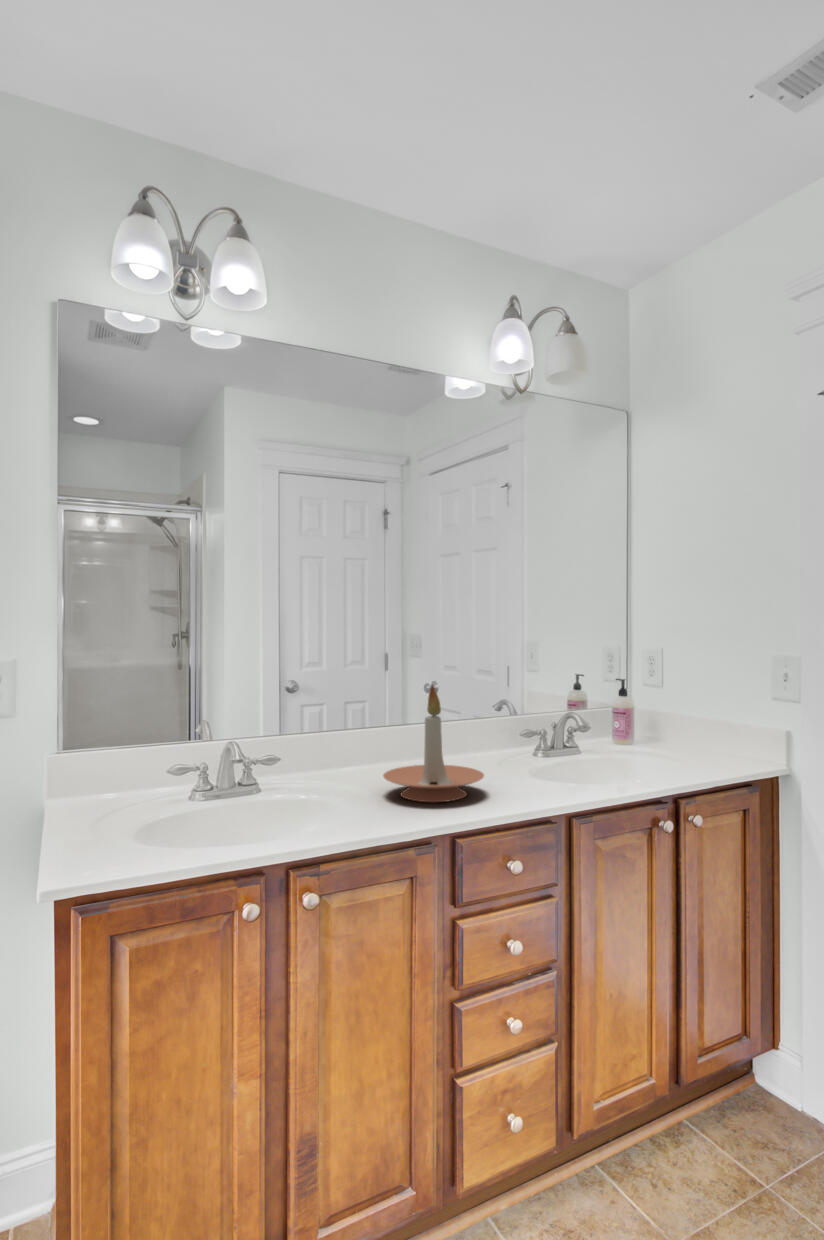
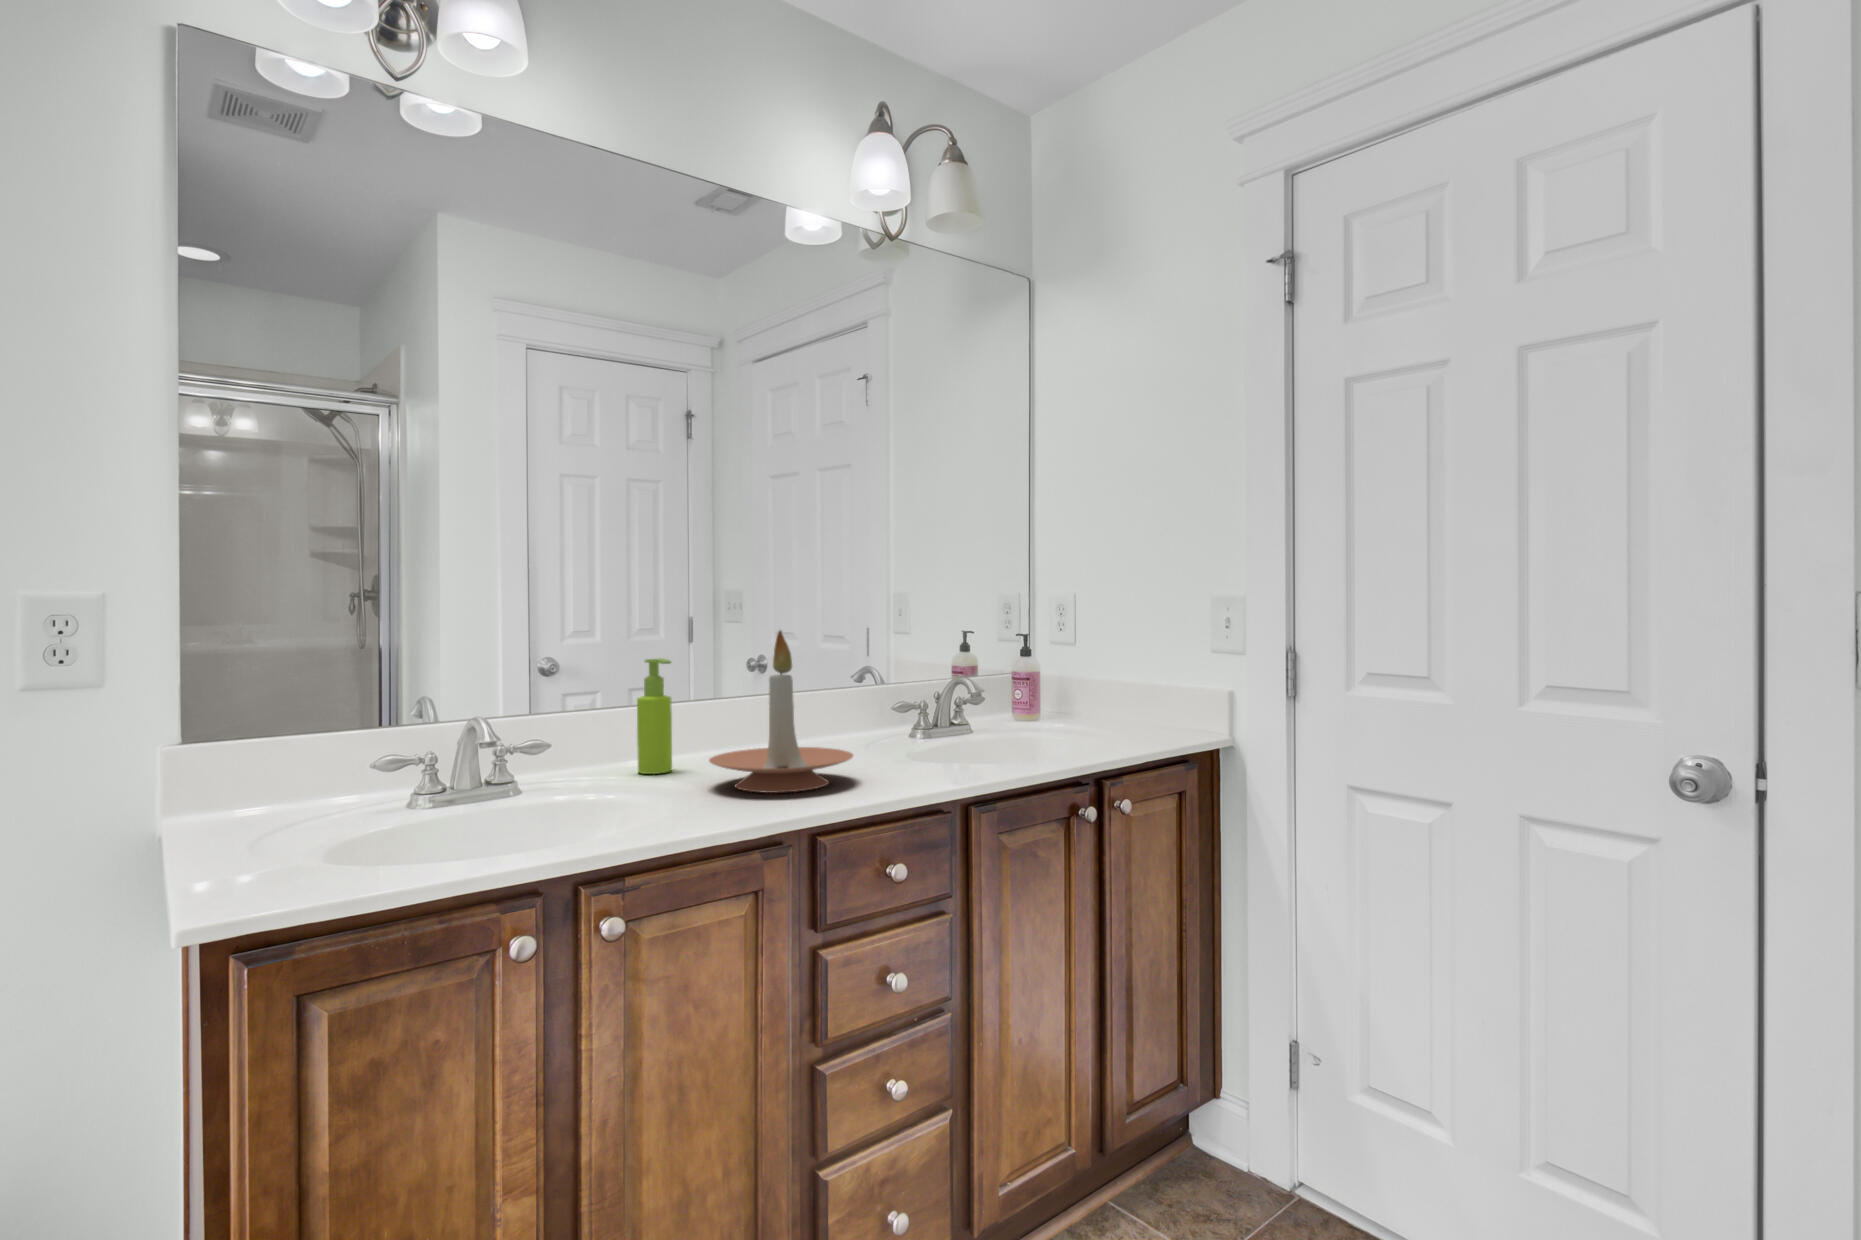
soap dispenser: none [338,699,361,779] -> present [637,658,672,774]

